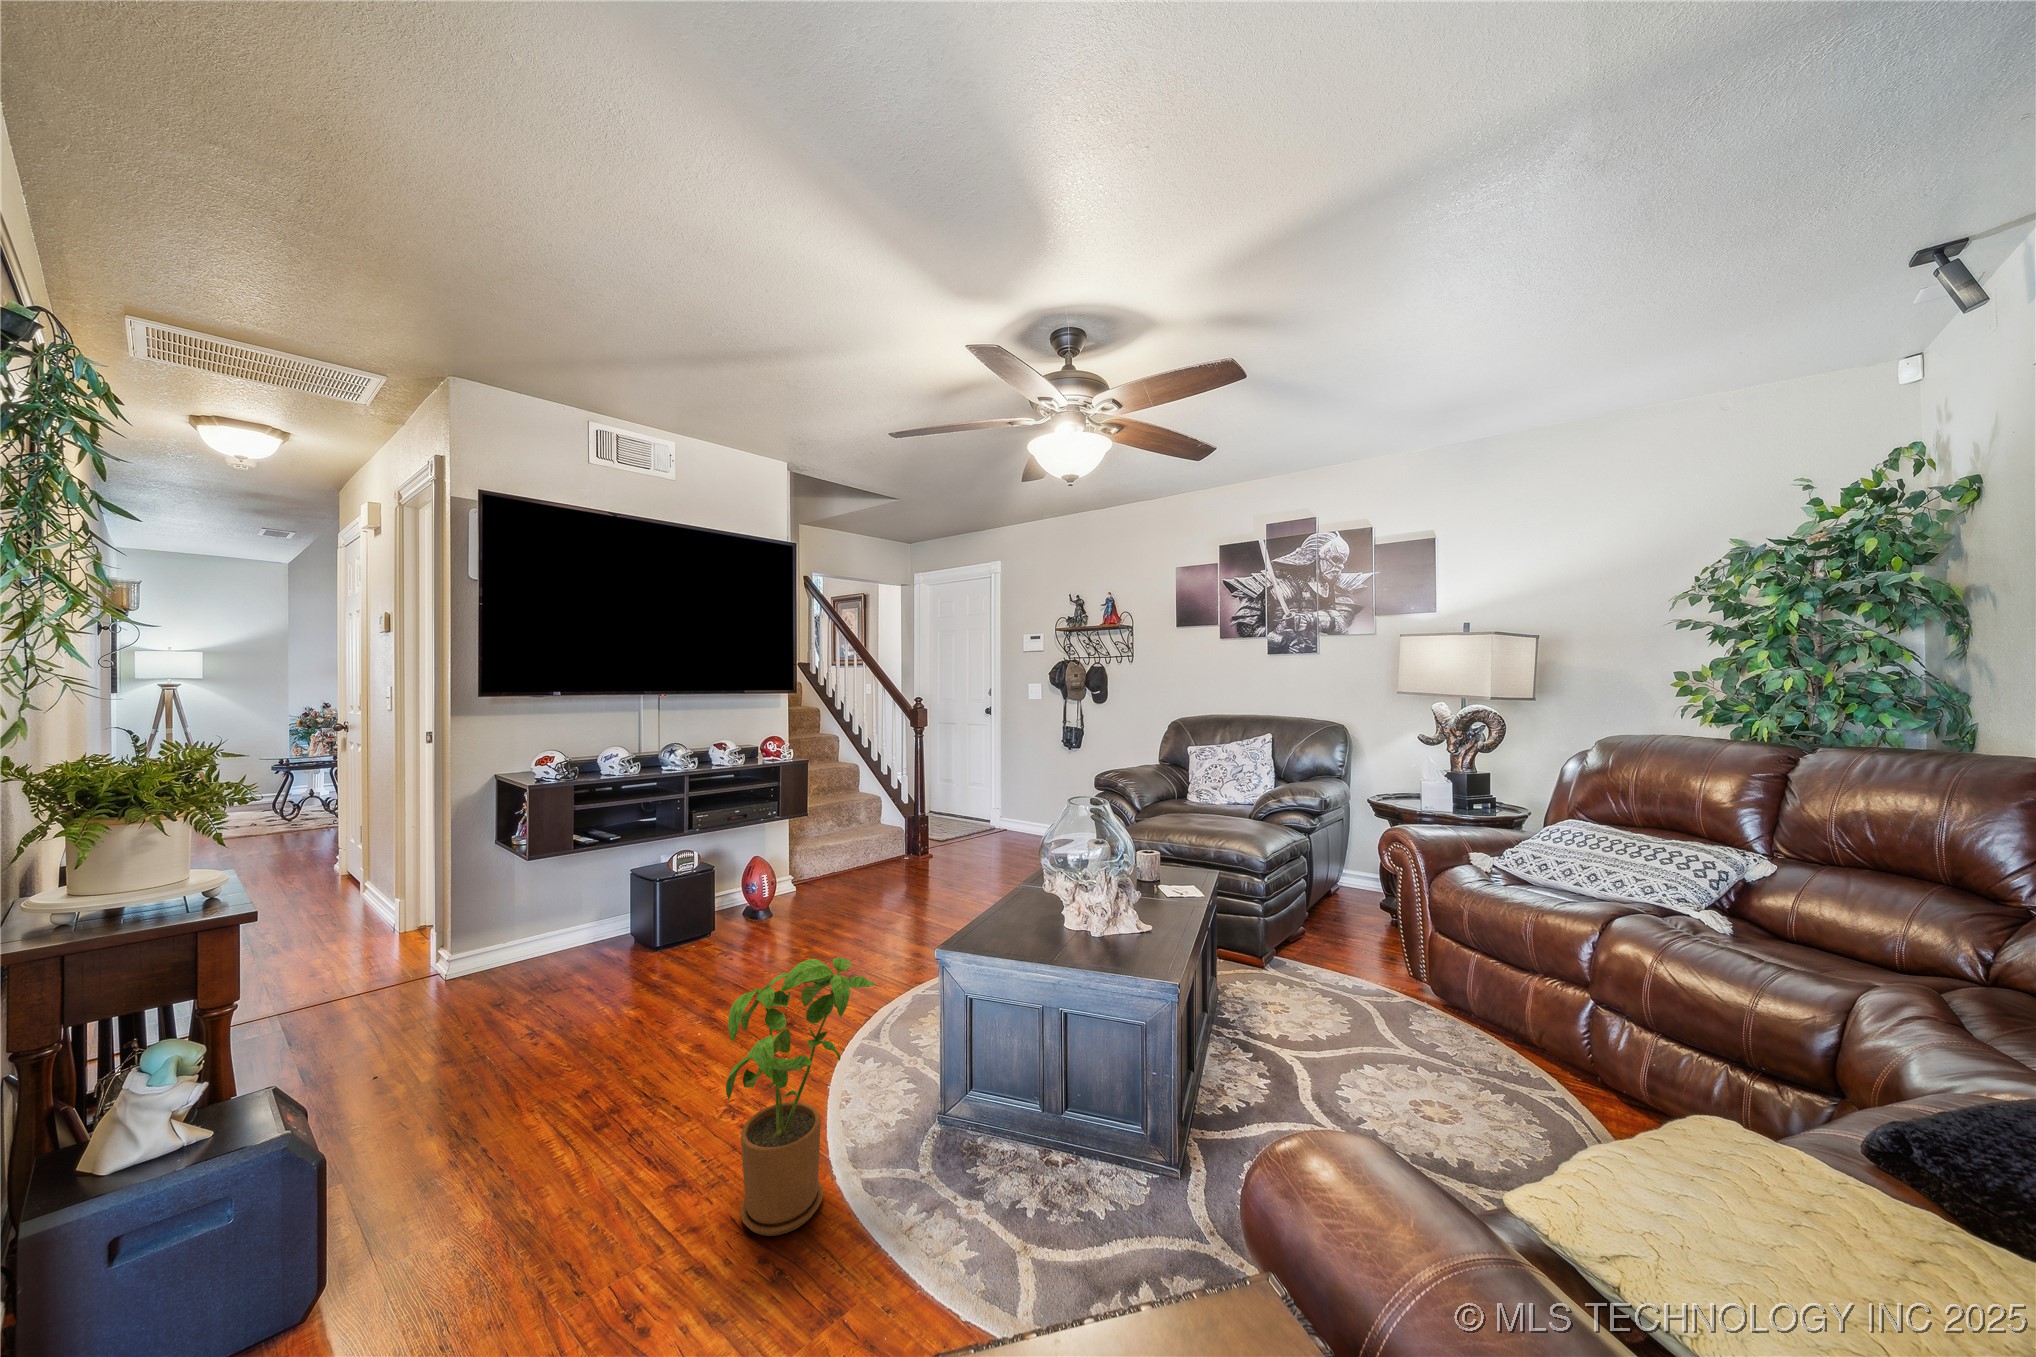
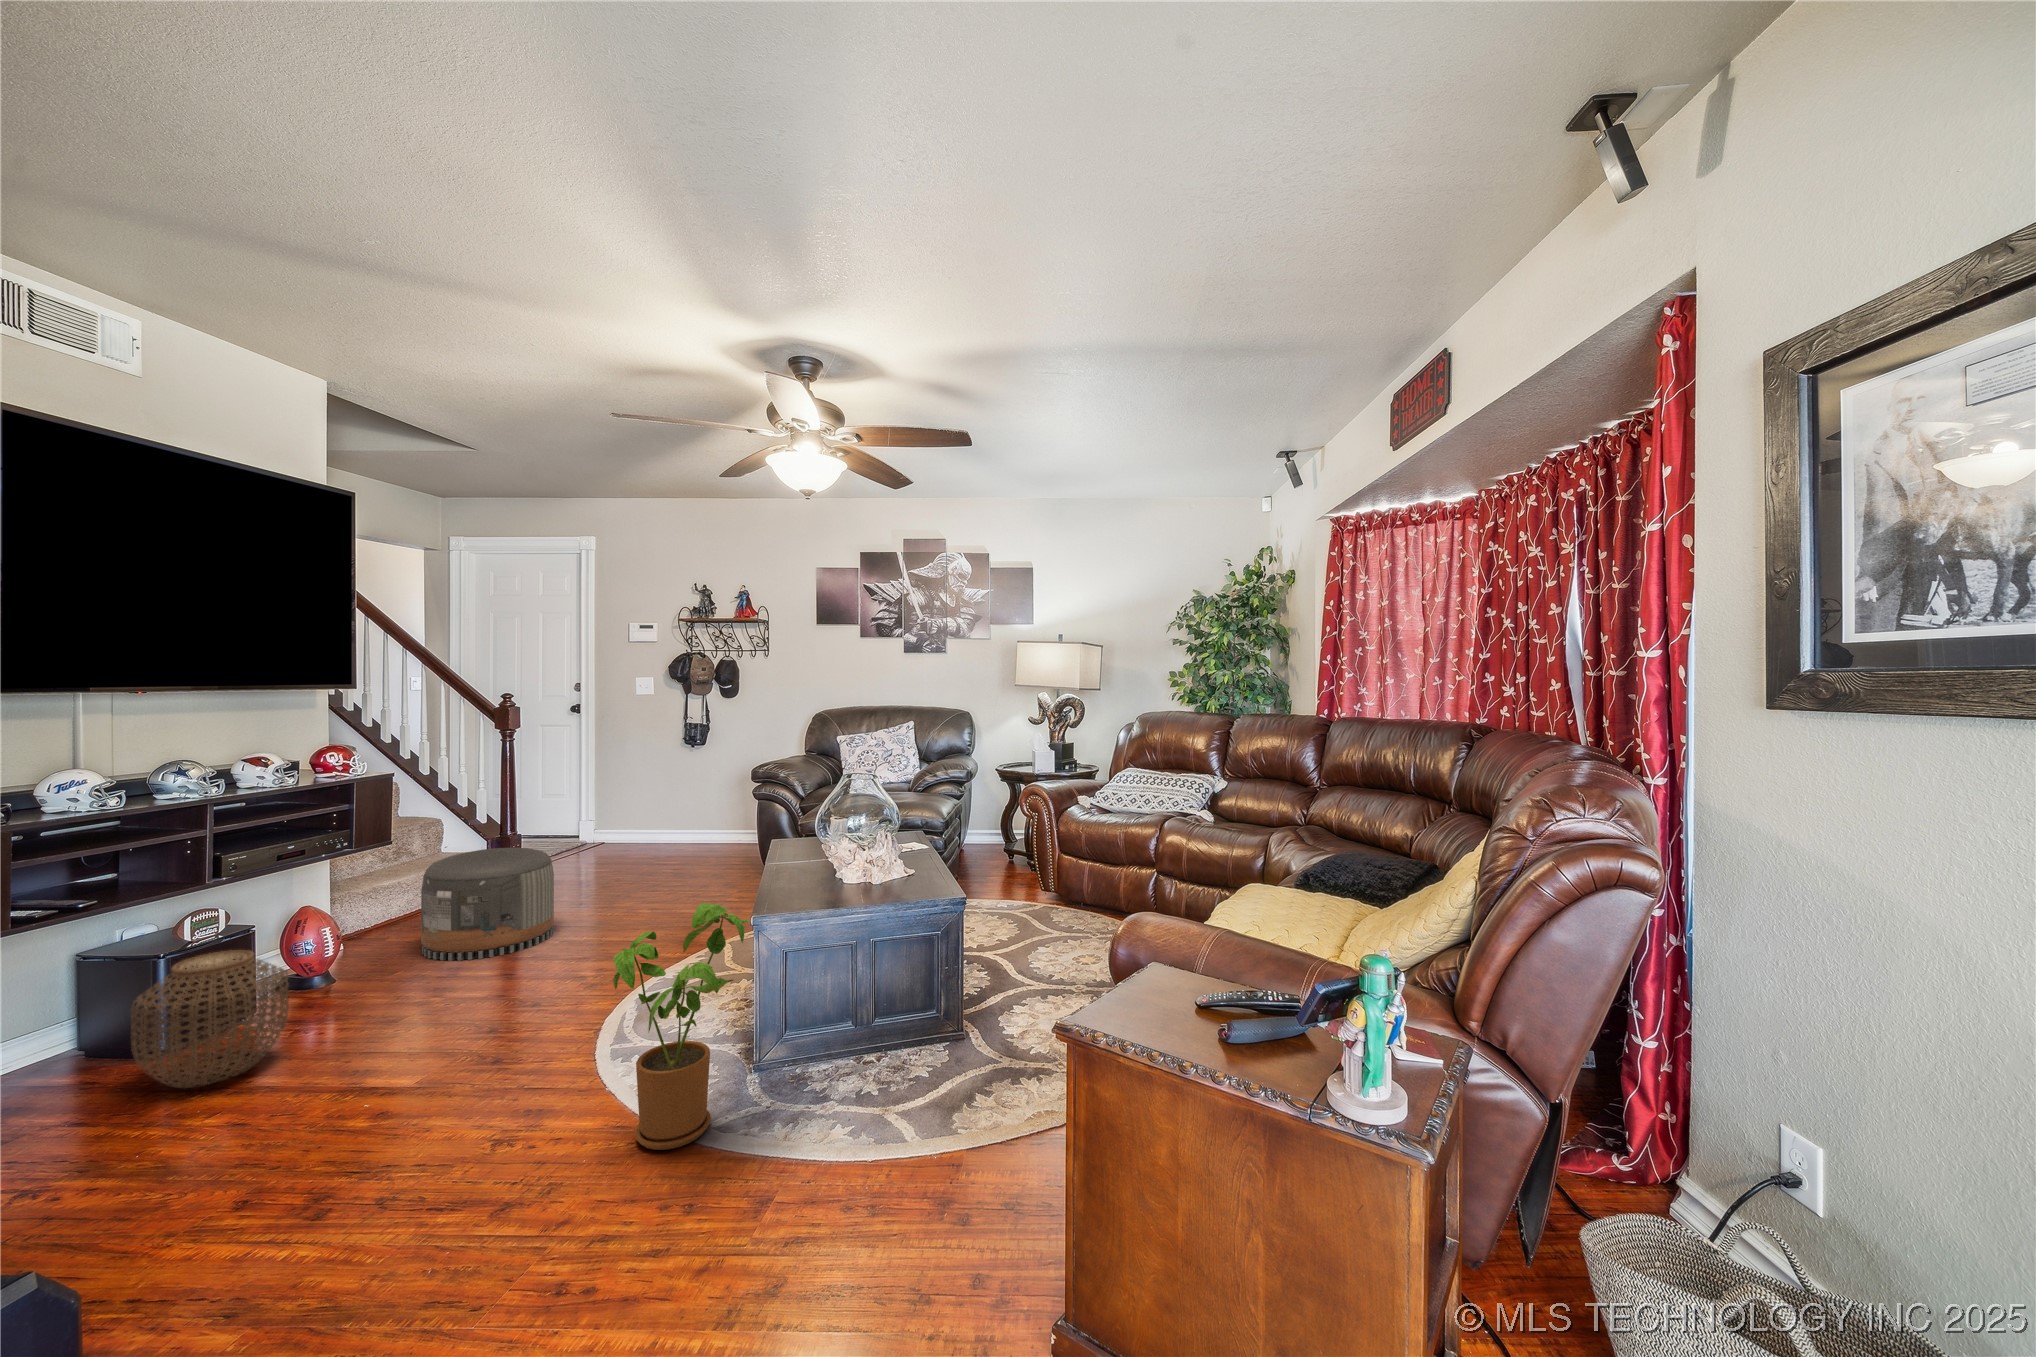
pouf: none [811,833,905,928] -> present [421,848,554,961]
woven basket: none [574,901,669,1002] -> present [131,950,289,1088]

